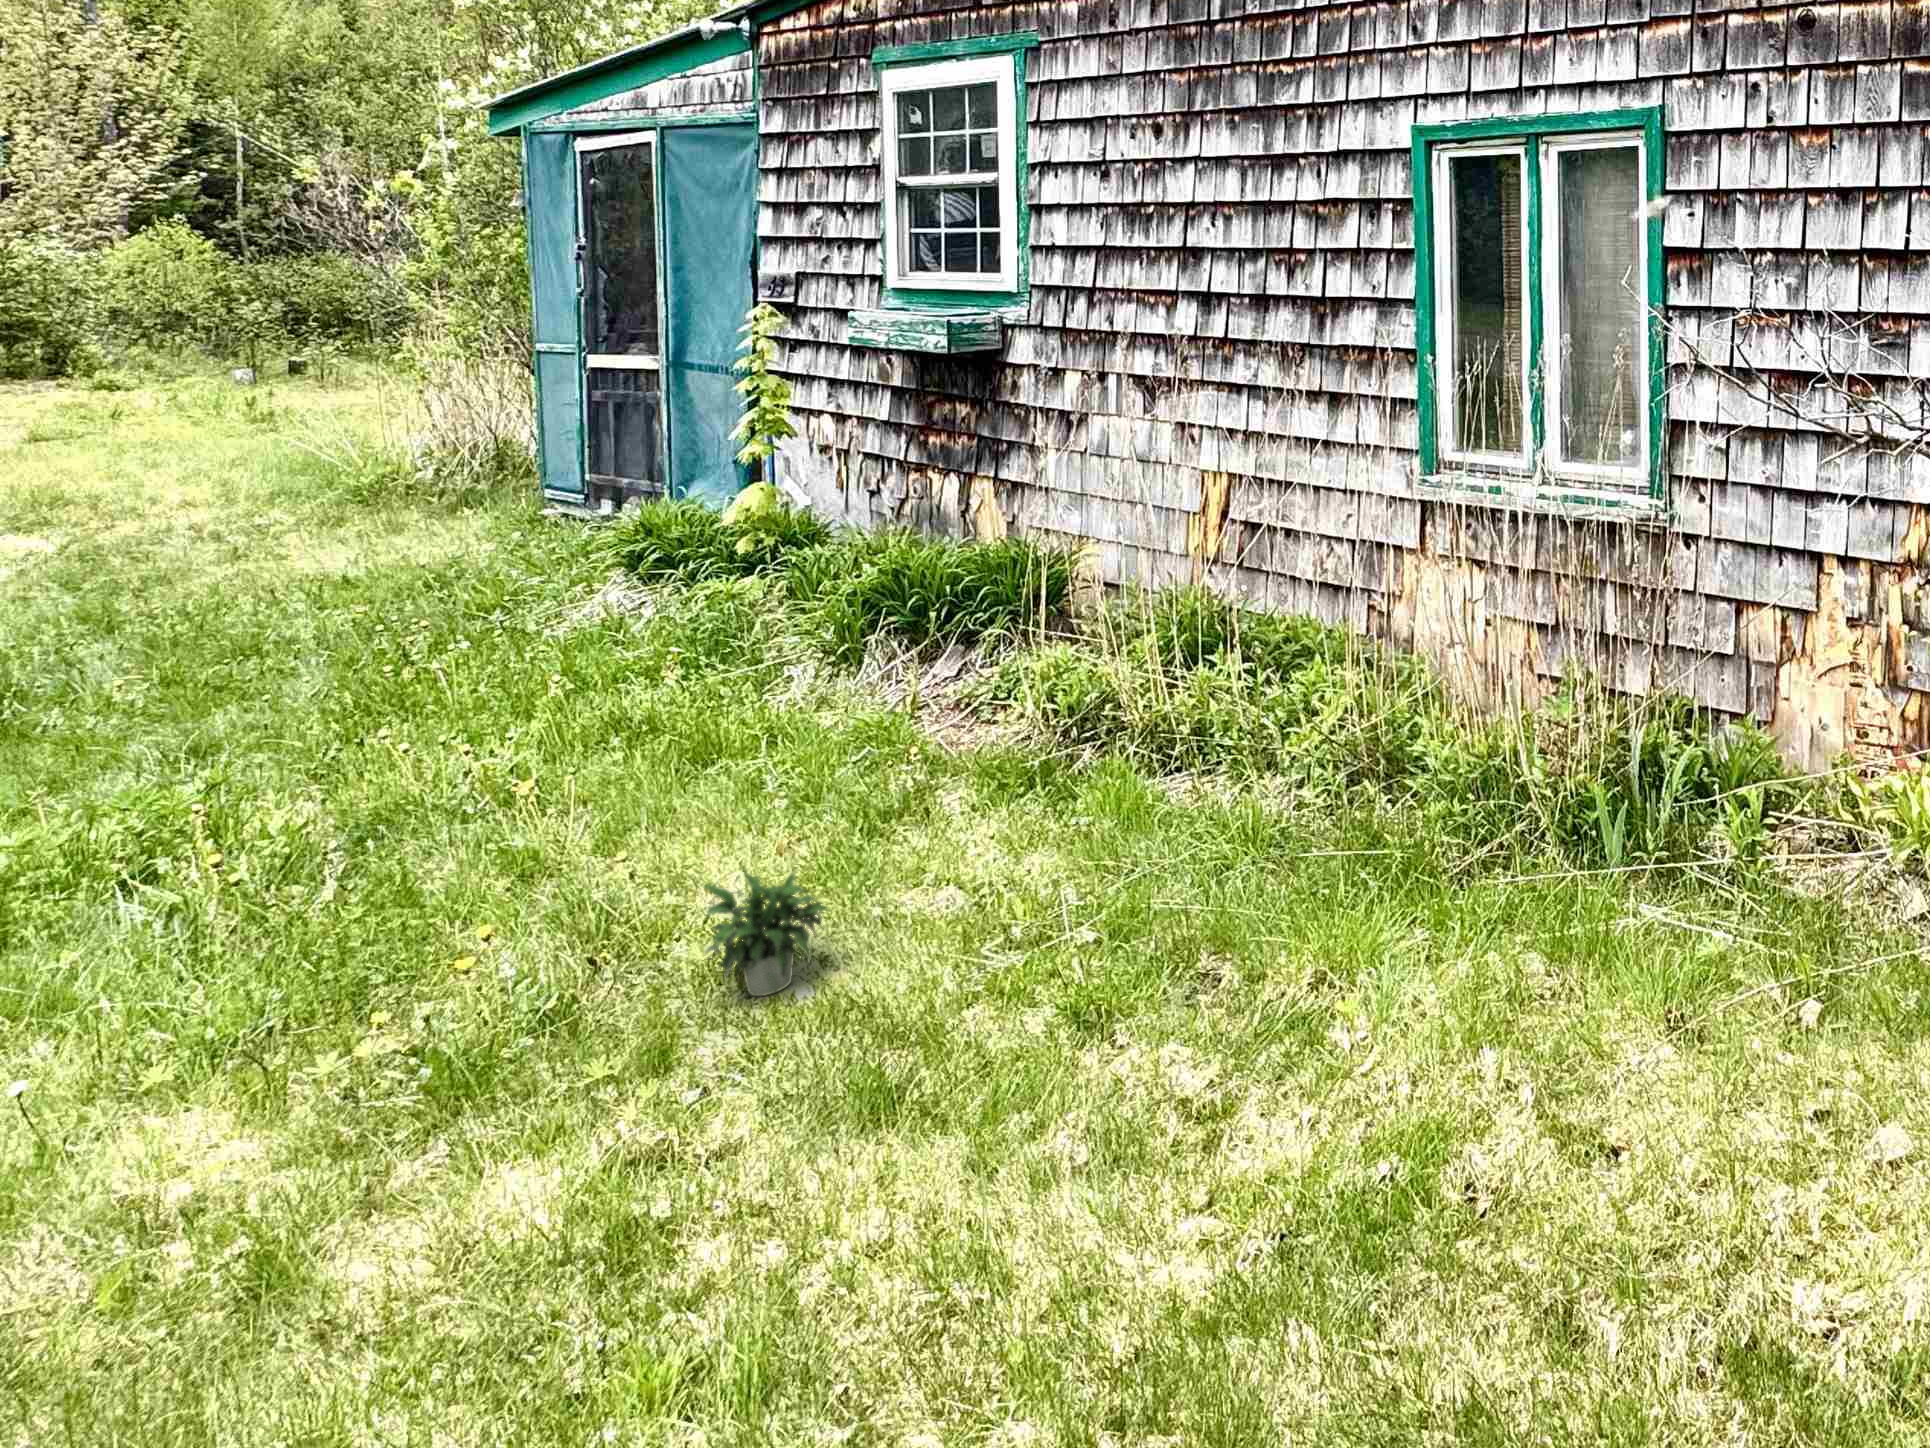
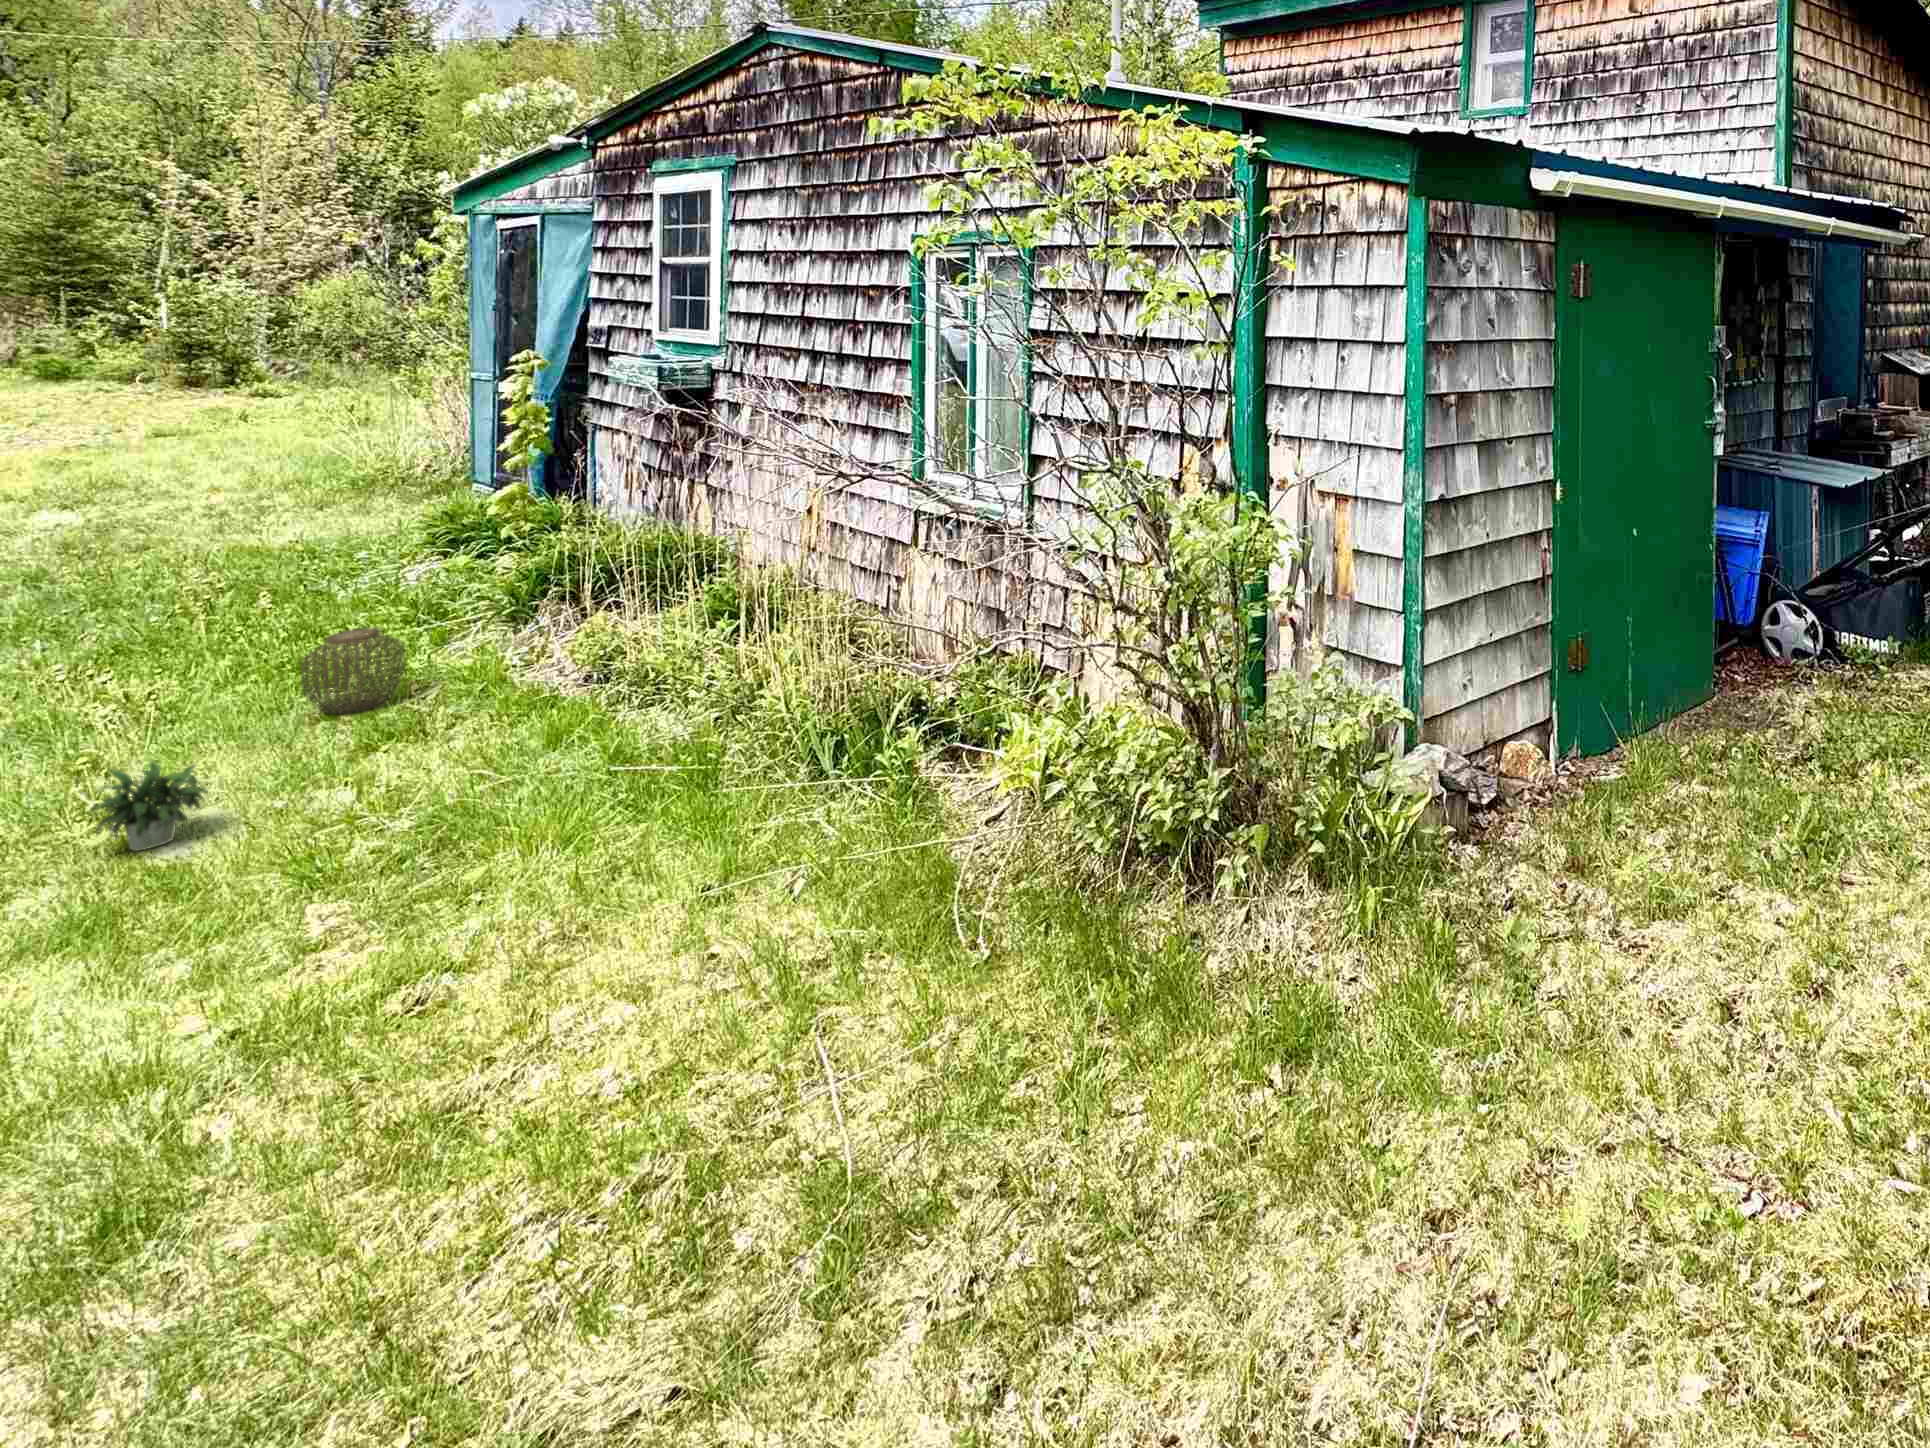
woven basket: none [734,677,848,797] -> present [301,627,405,714]

